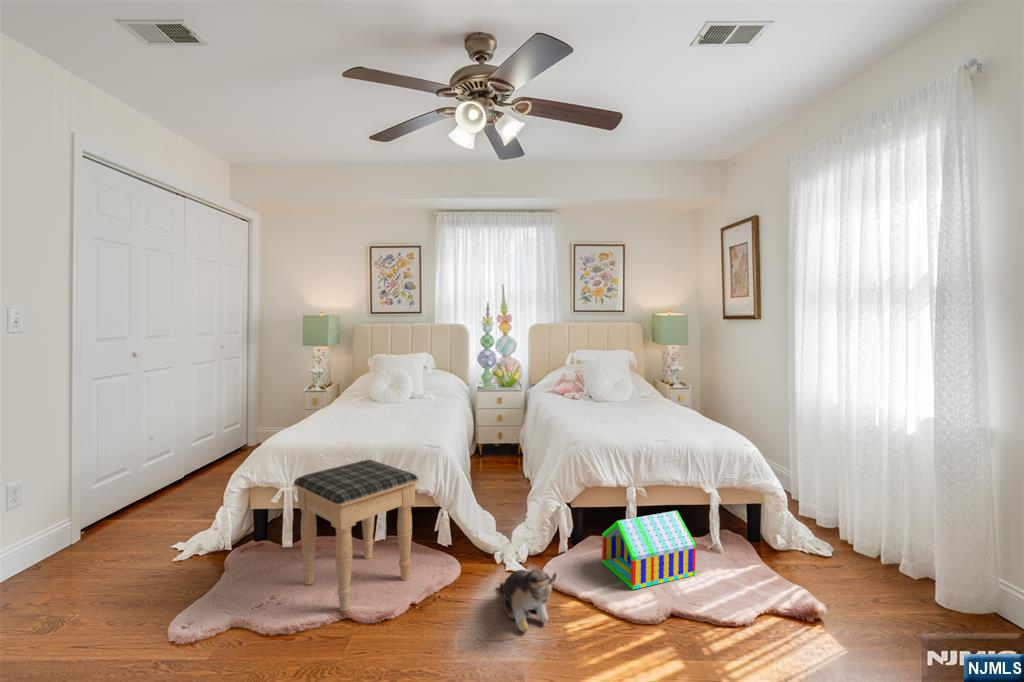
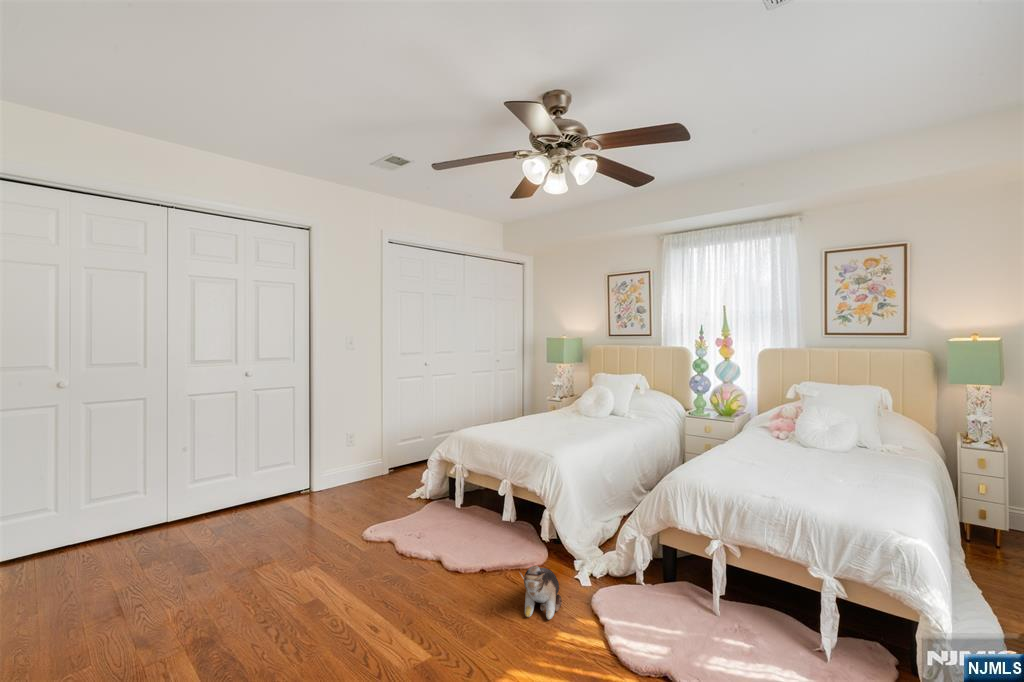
footstool: present [294,460,418,612] -> none [443,454,514,554]
toy house: present [602,511,696,590] -> none [659,564,754,664]

